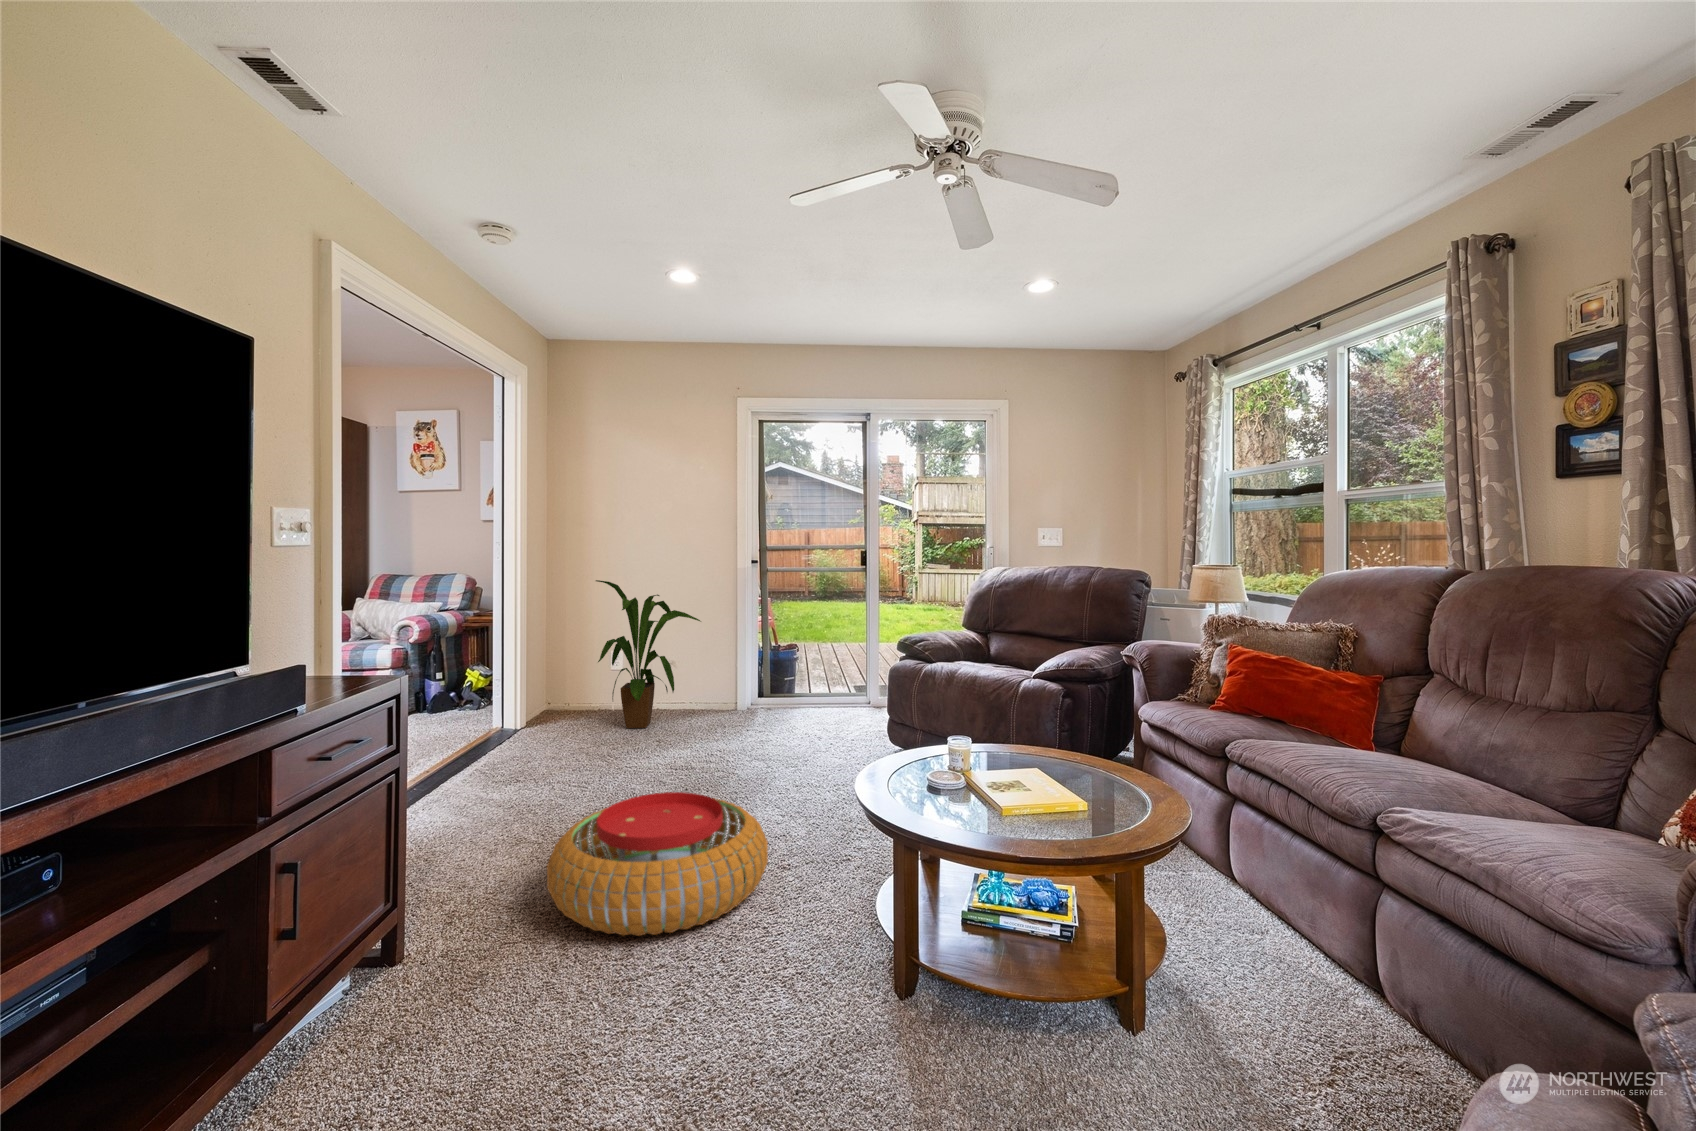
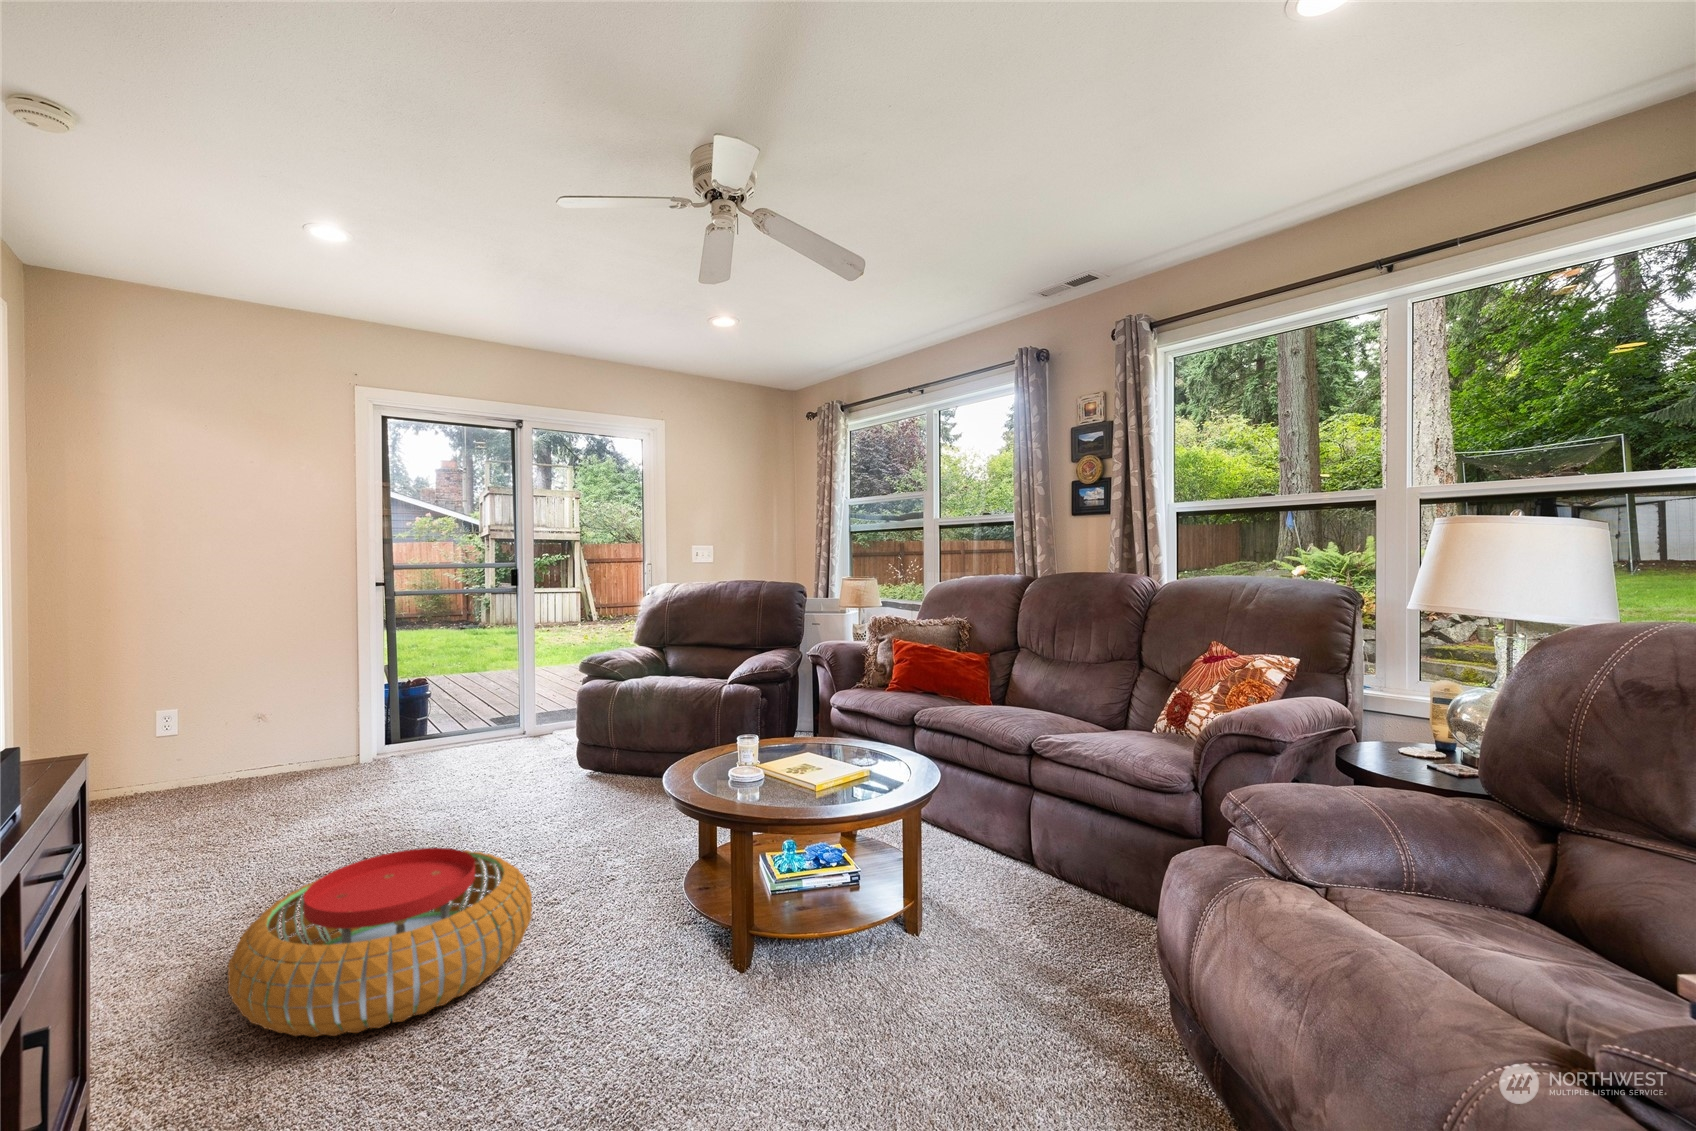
house plant: present [596,580,701,728] -> none [138,611,311,807]

